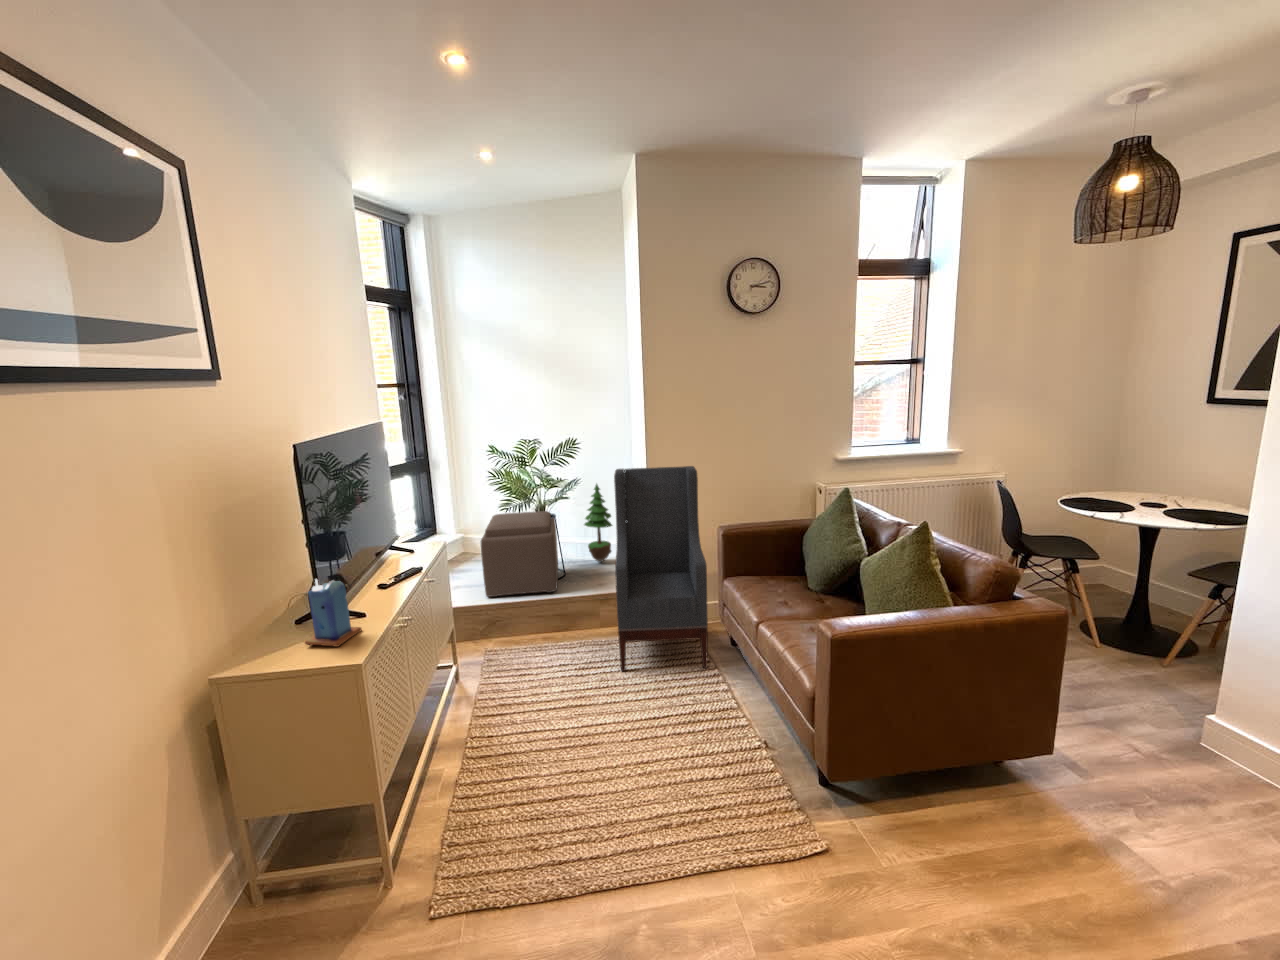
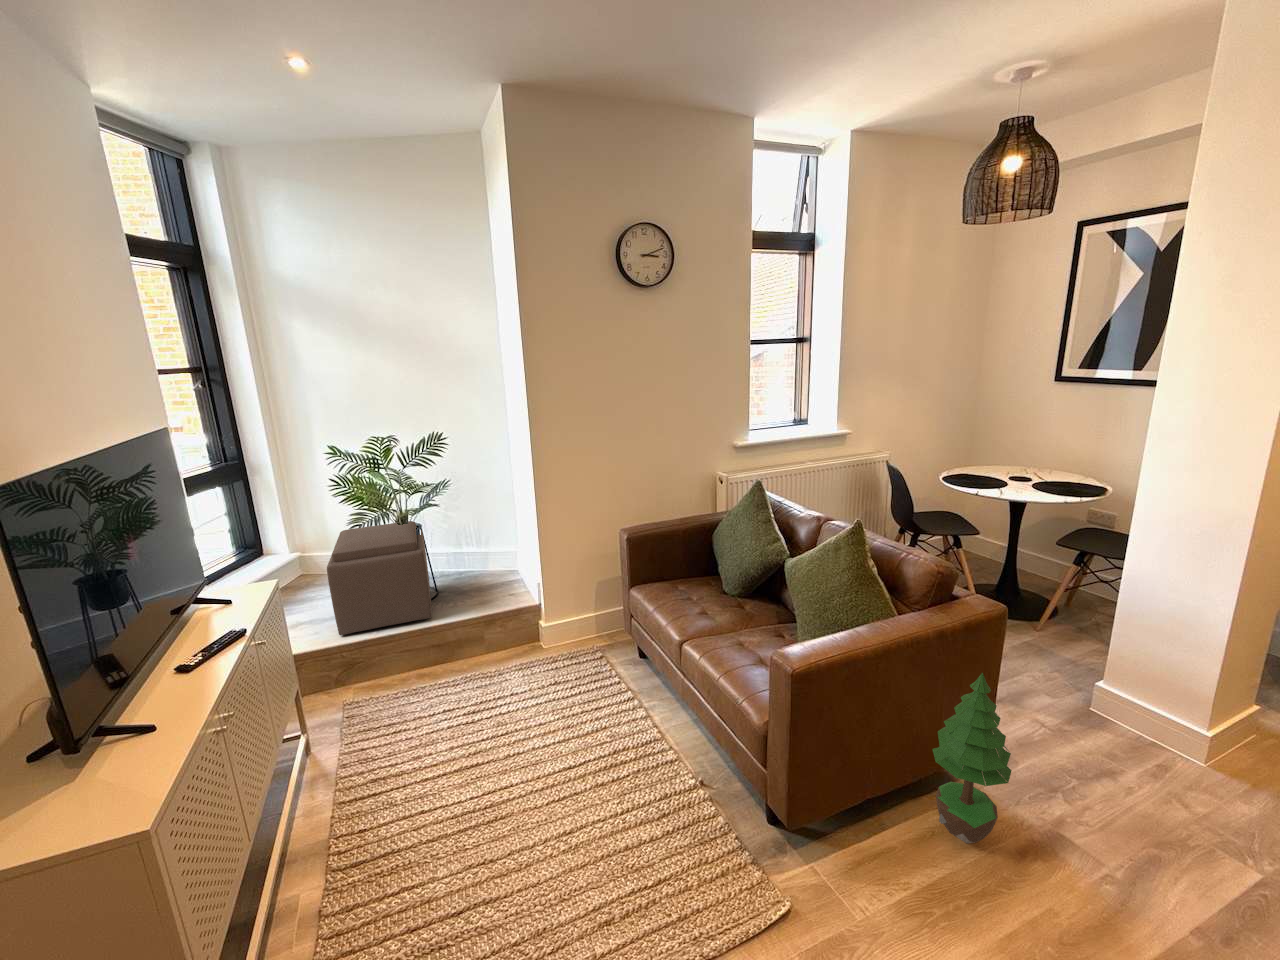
armchair: present [614,466,708,671] -> none [498,462,620,710]
potted tree: present [584,484,612,562] -> present [932,673,1012,843]
candle: present [305,579,362,647] -> none [36,698,146,807]

